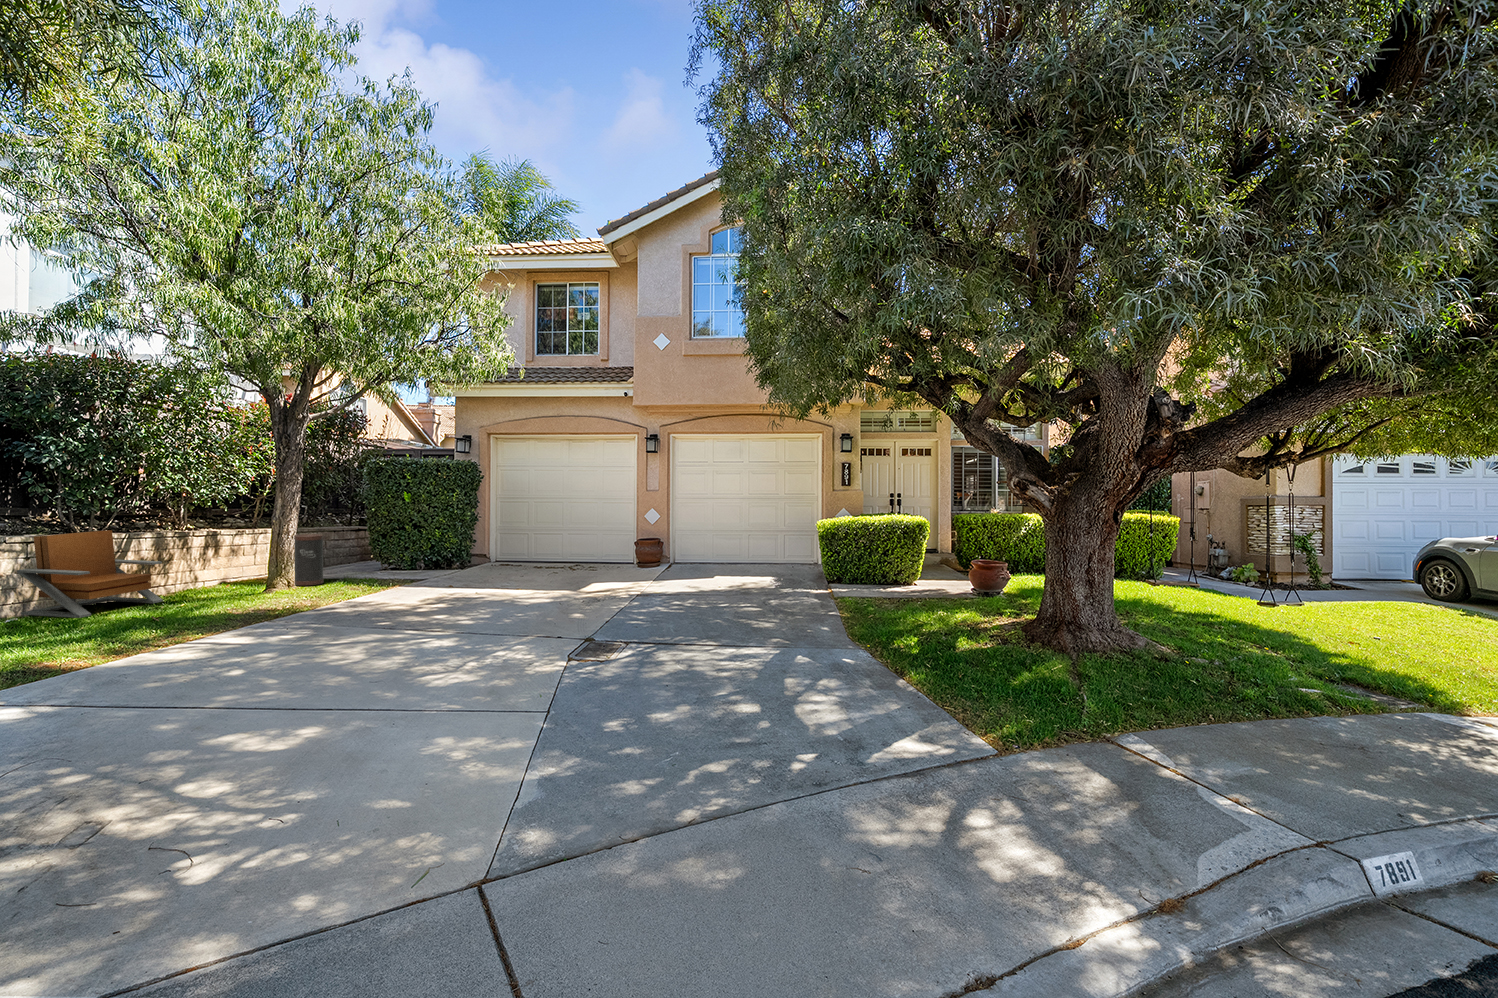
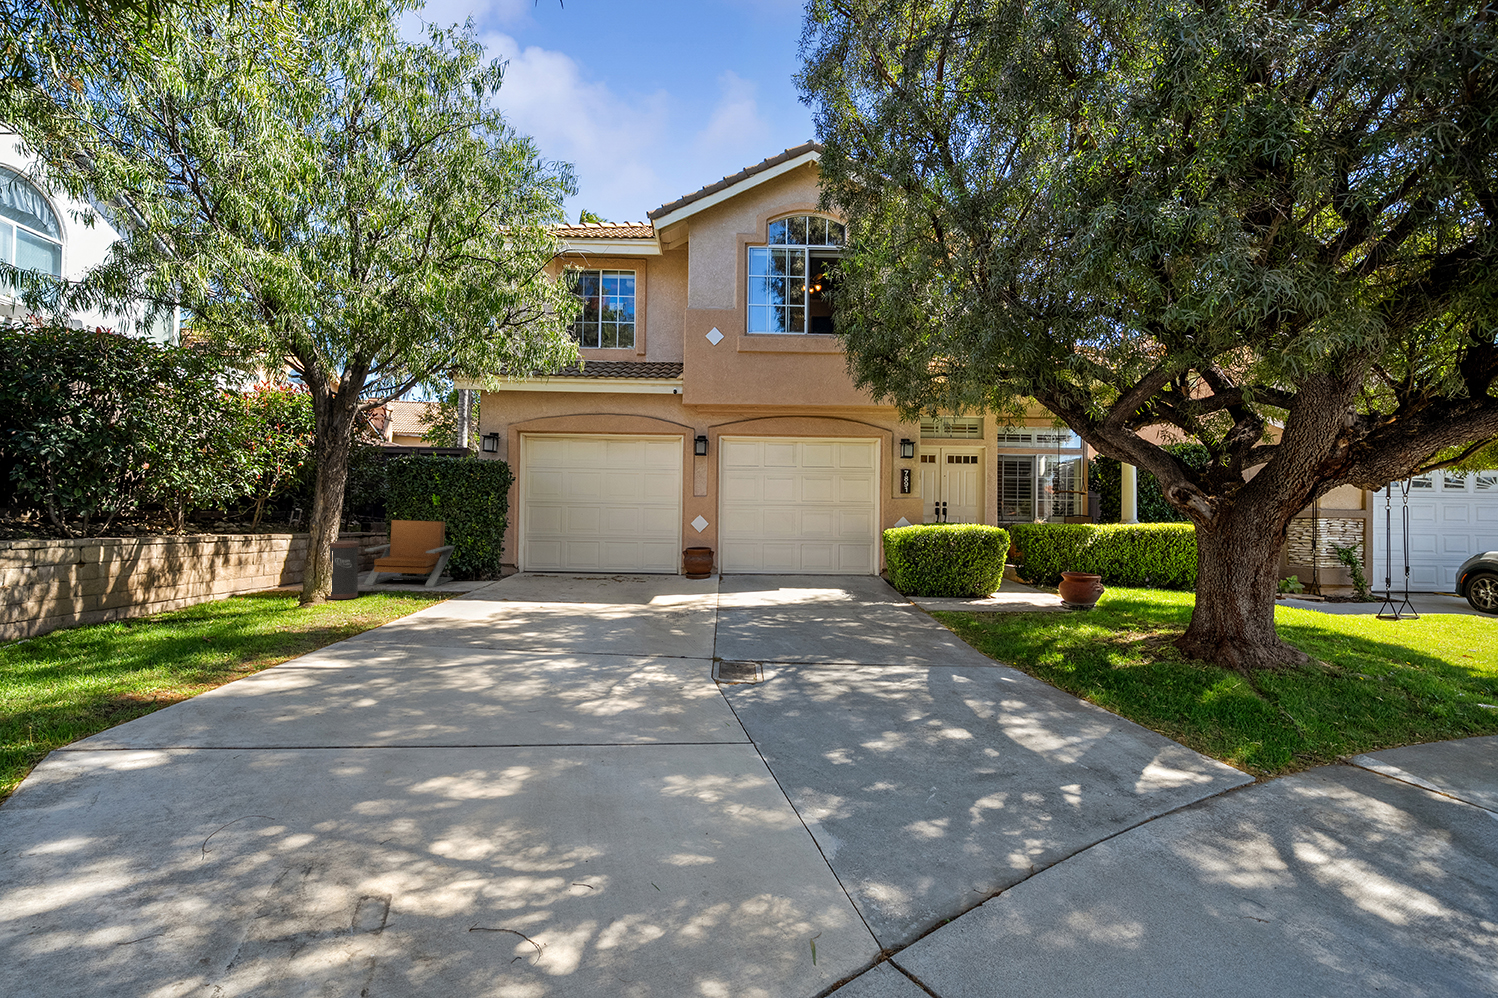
lounge chair: present [17,530,163,618] -> present [364,520,455,587]

